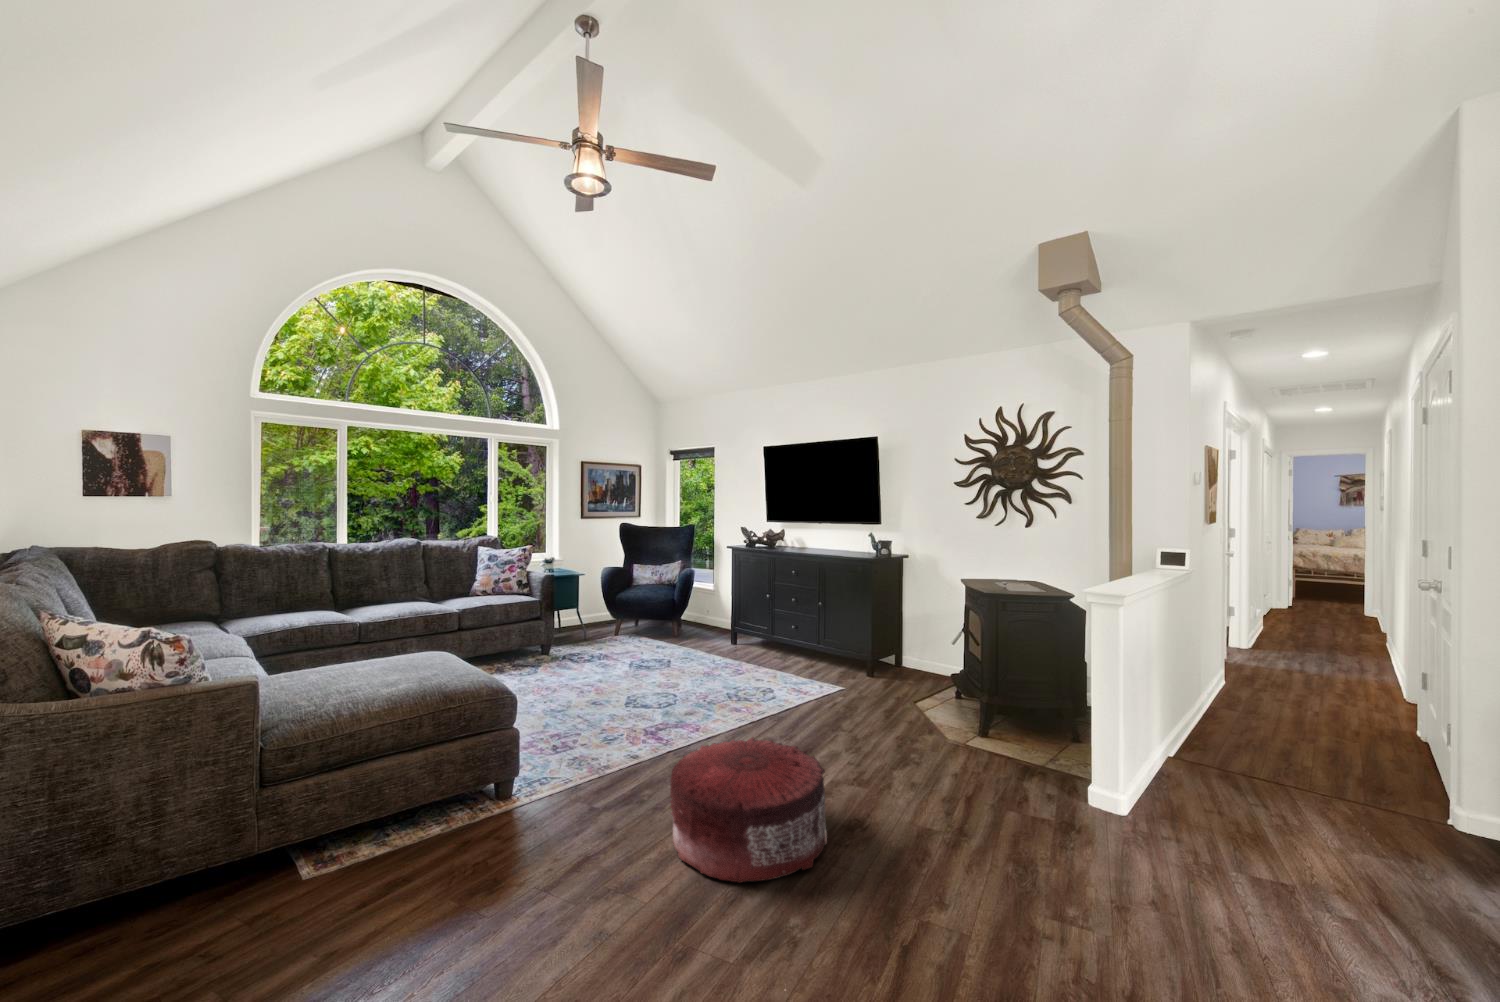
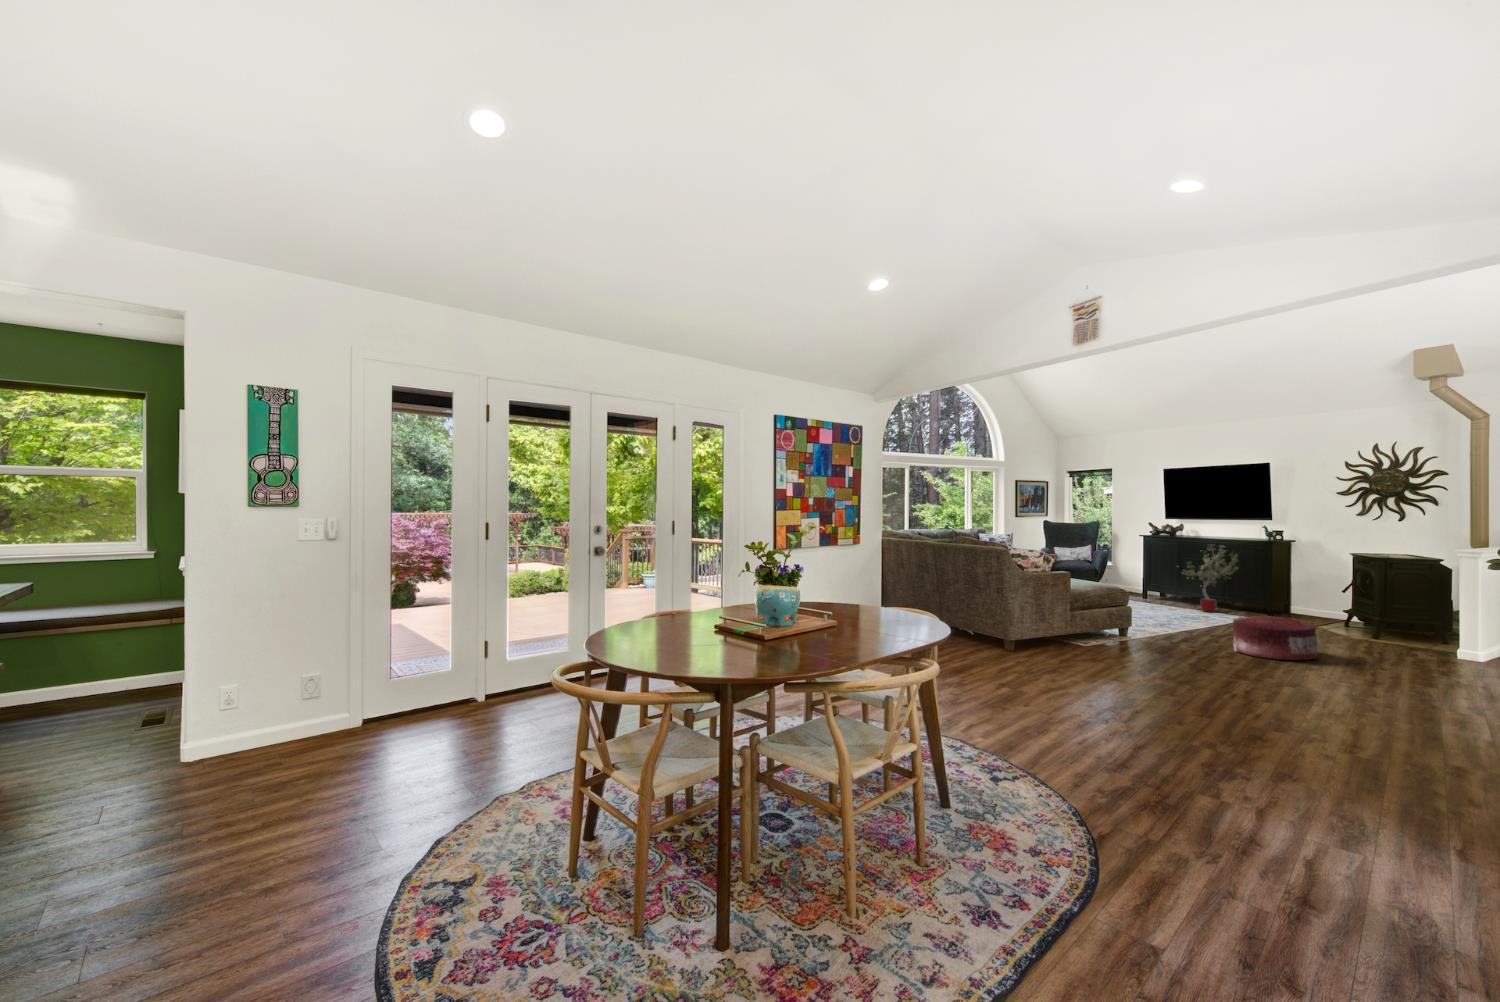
potted tree: none [759,561,827,669] -> present [1183,544,1237,612]

